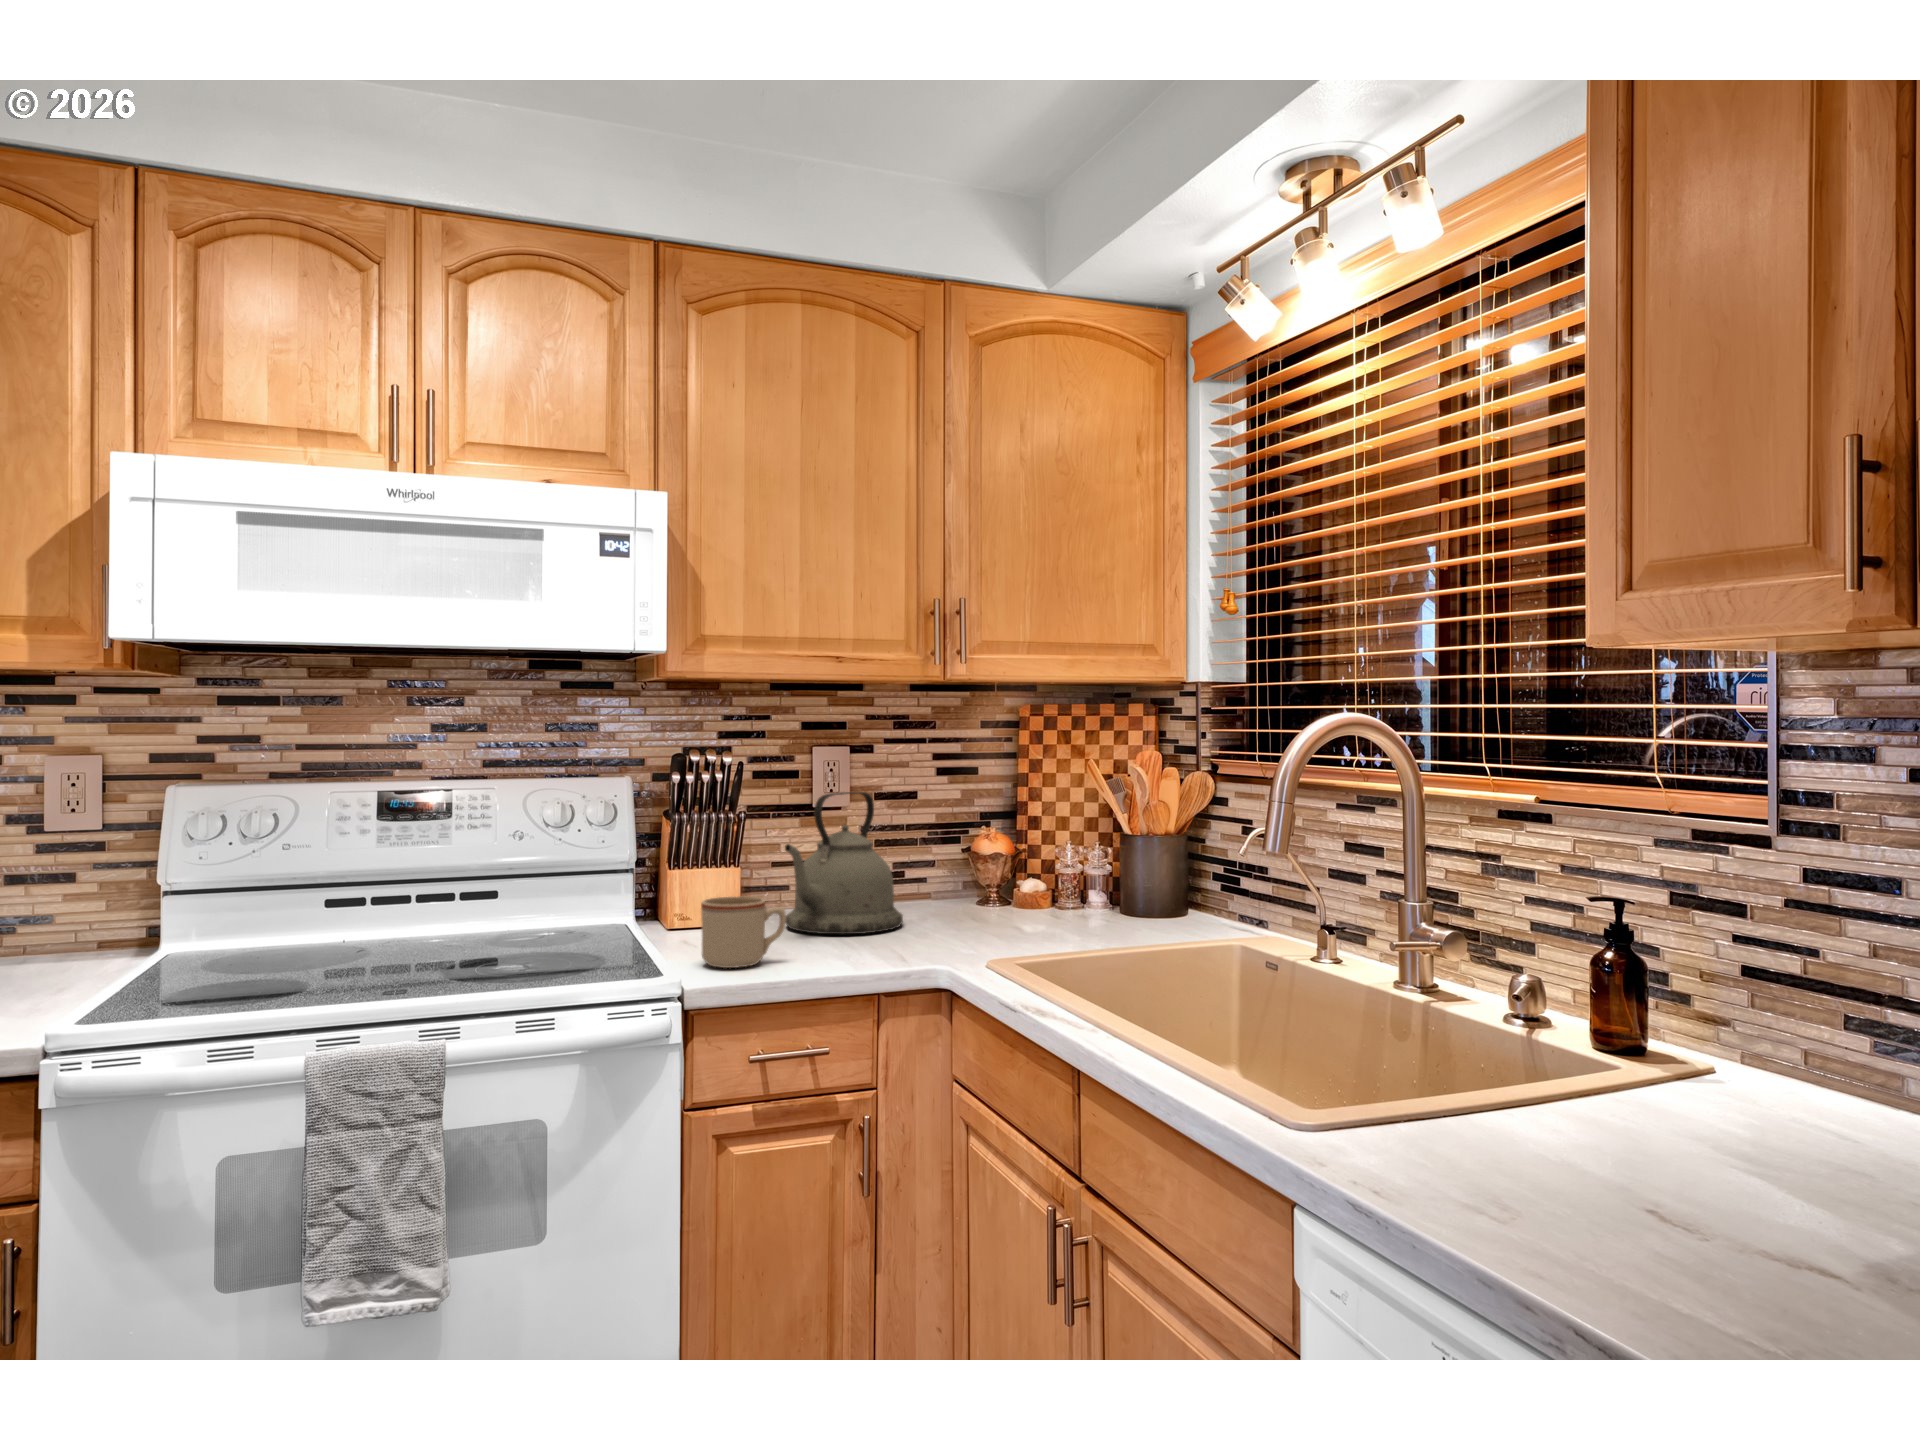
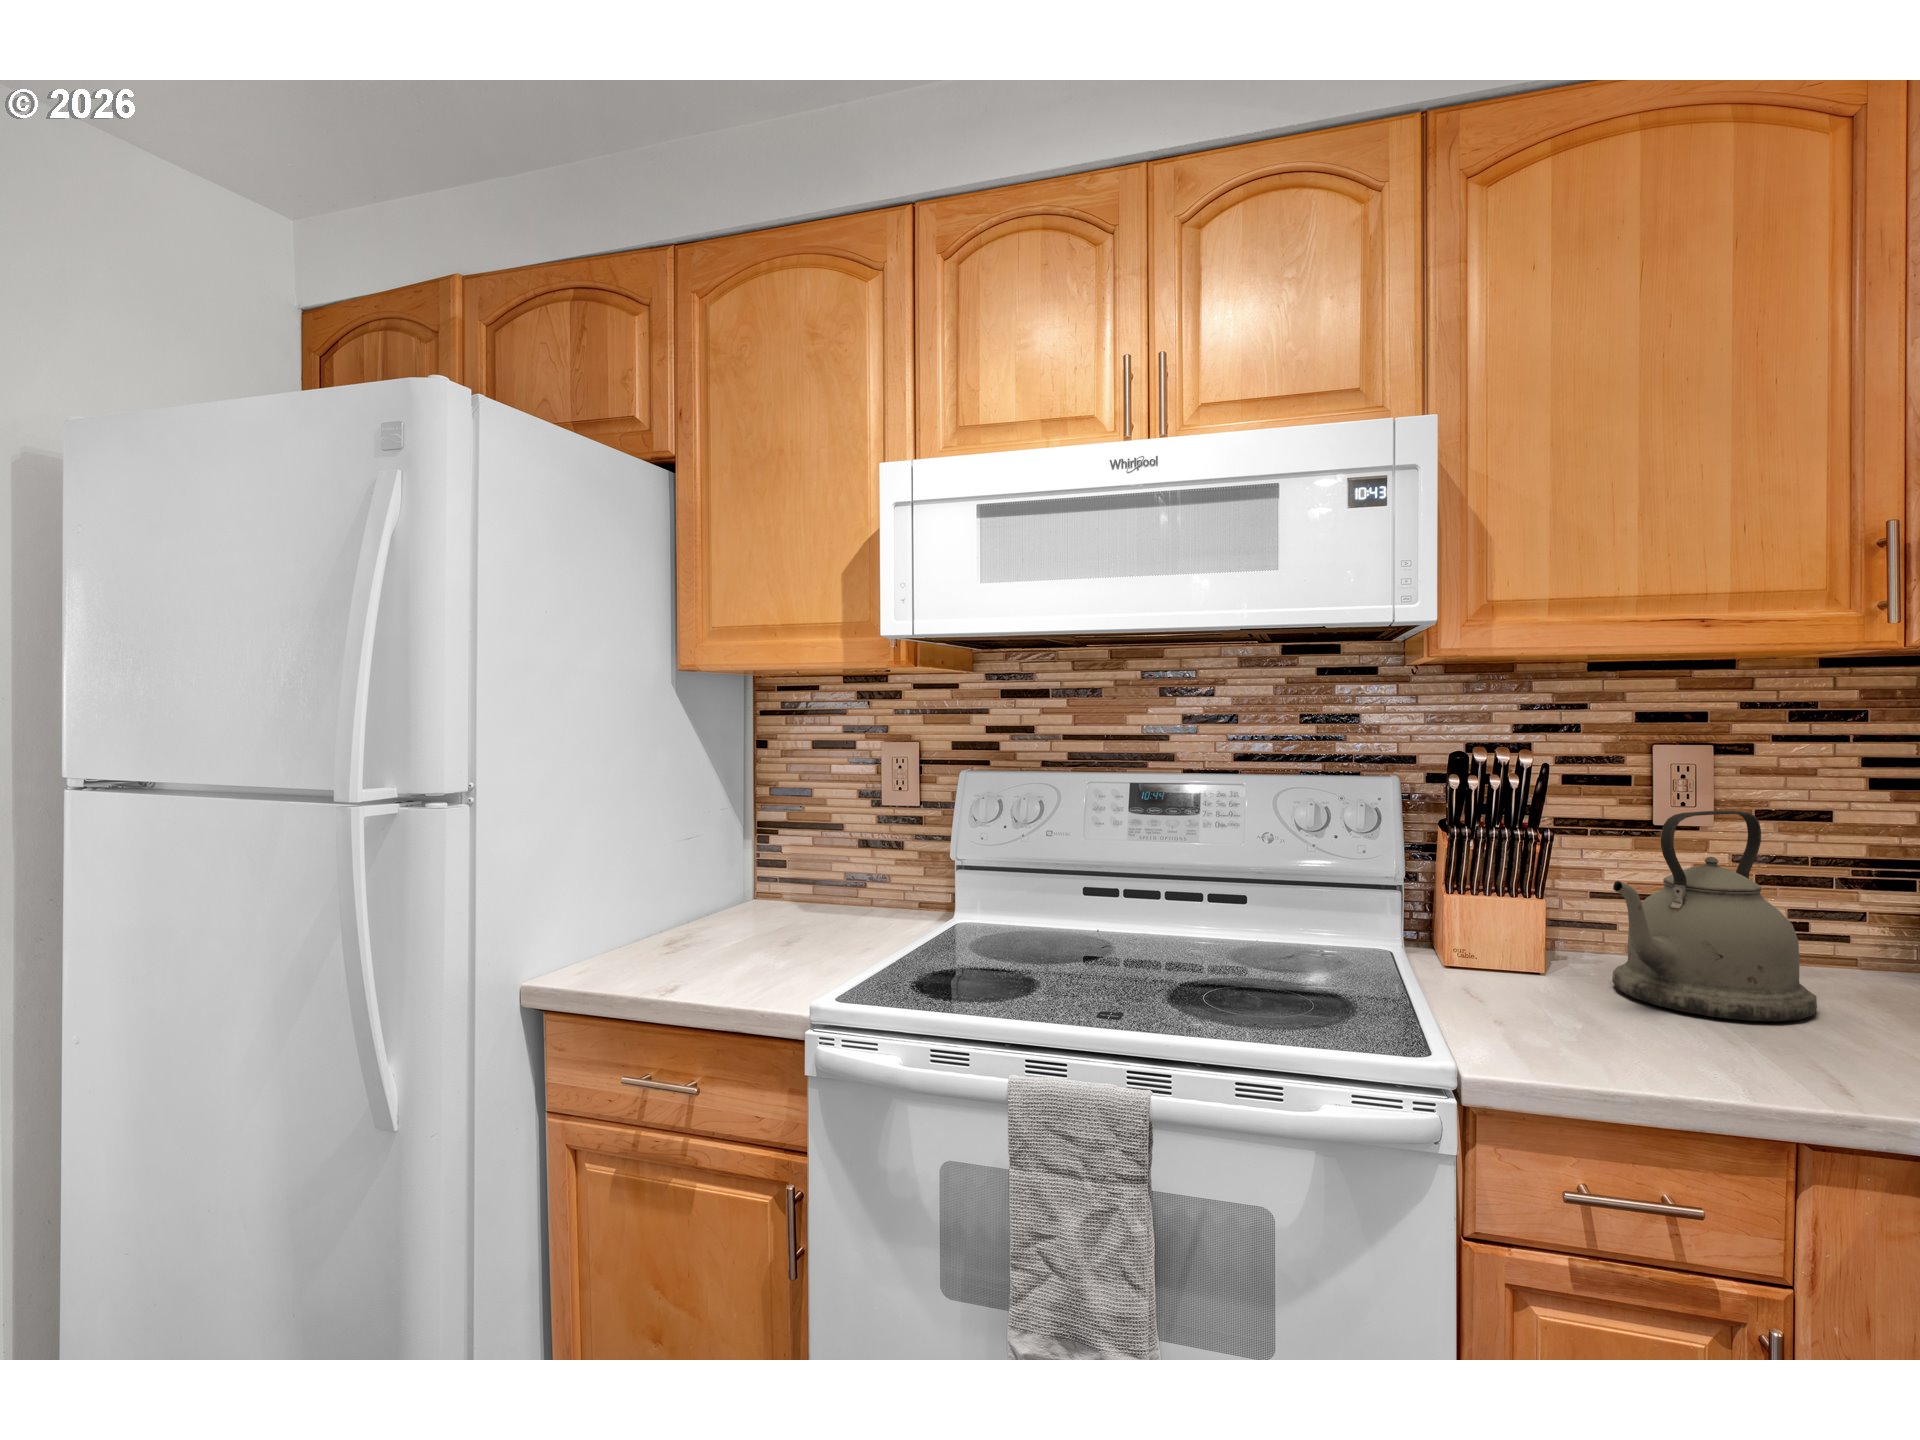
mug: present [701,896,786,968] -> none [1486,948,1617,1053]

